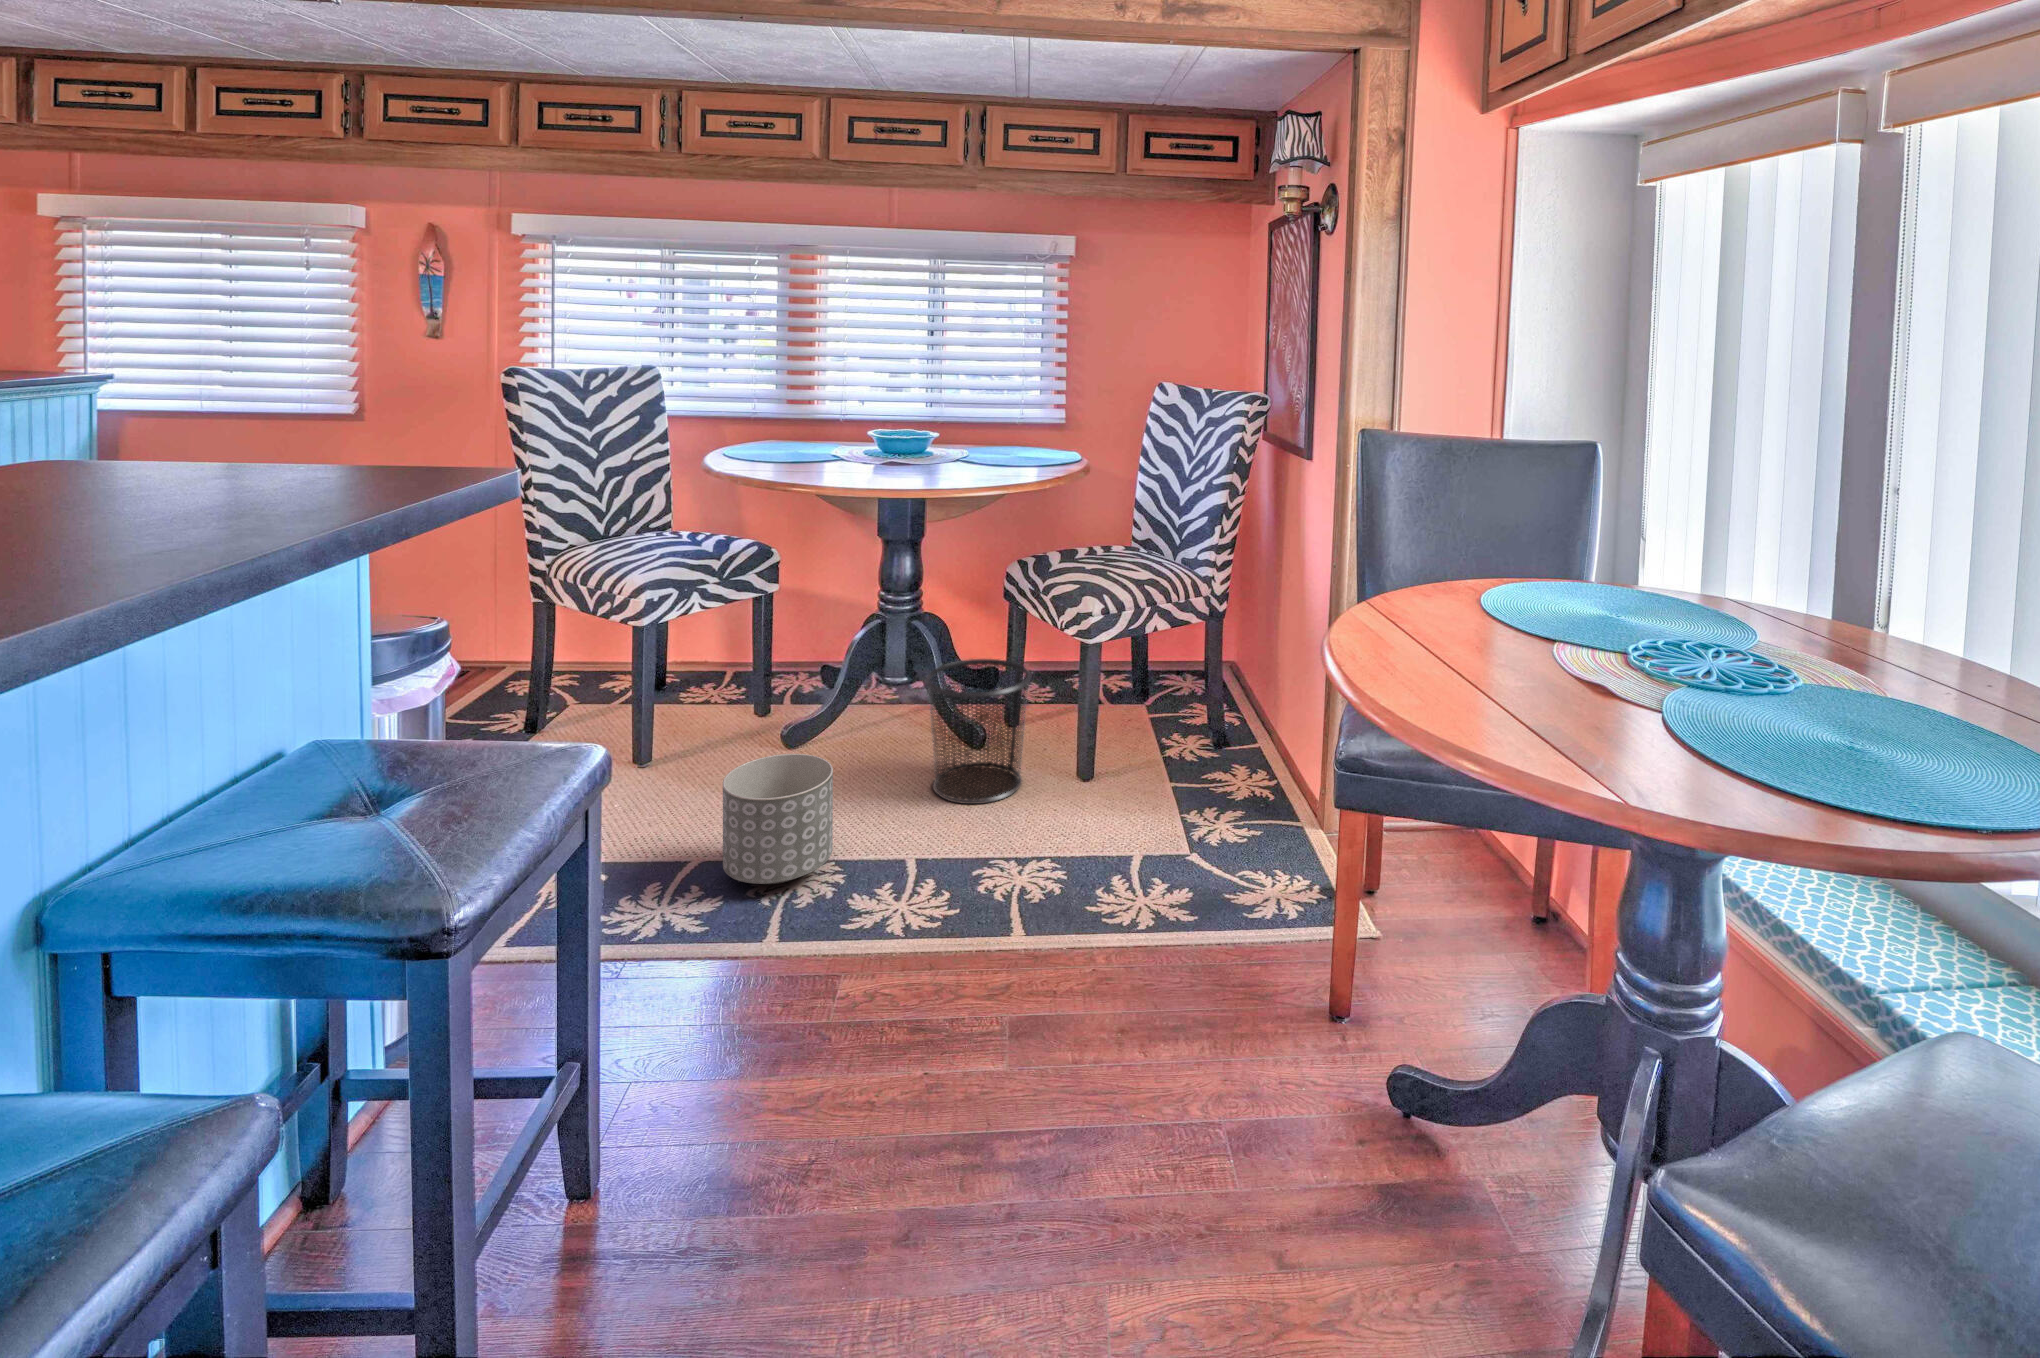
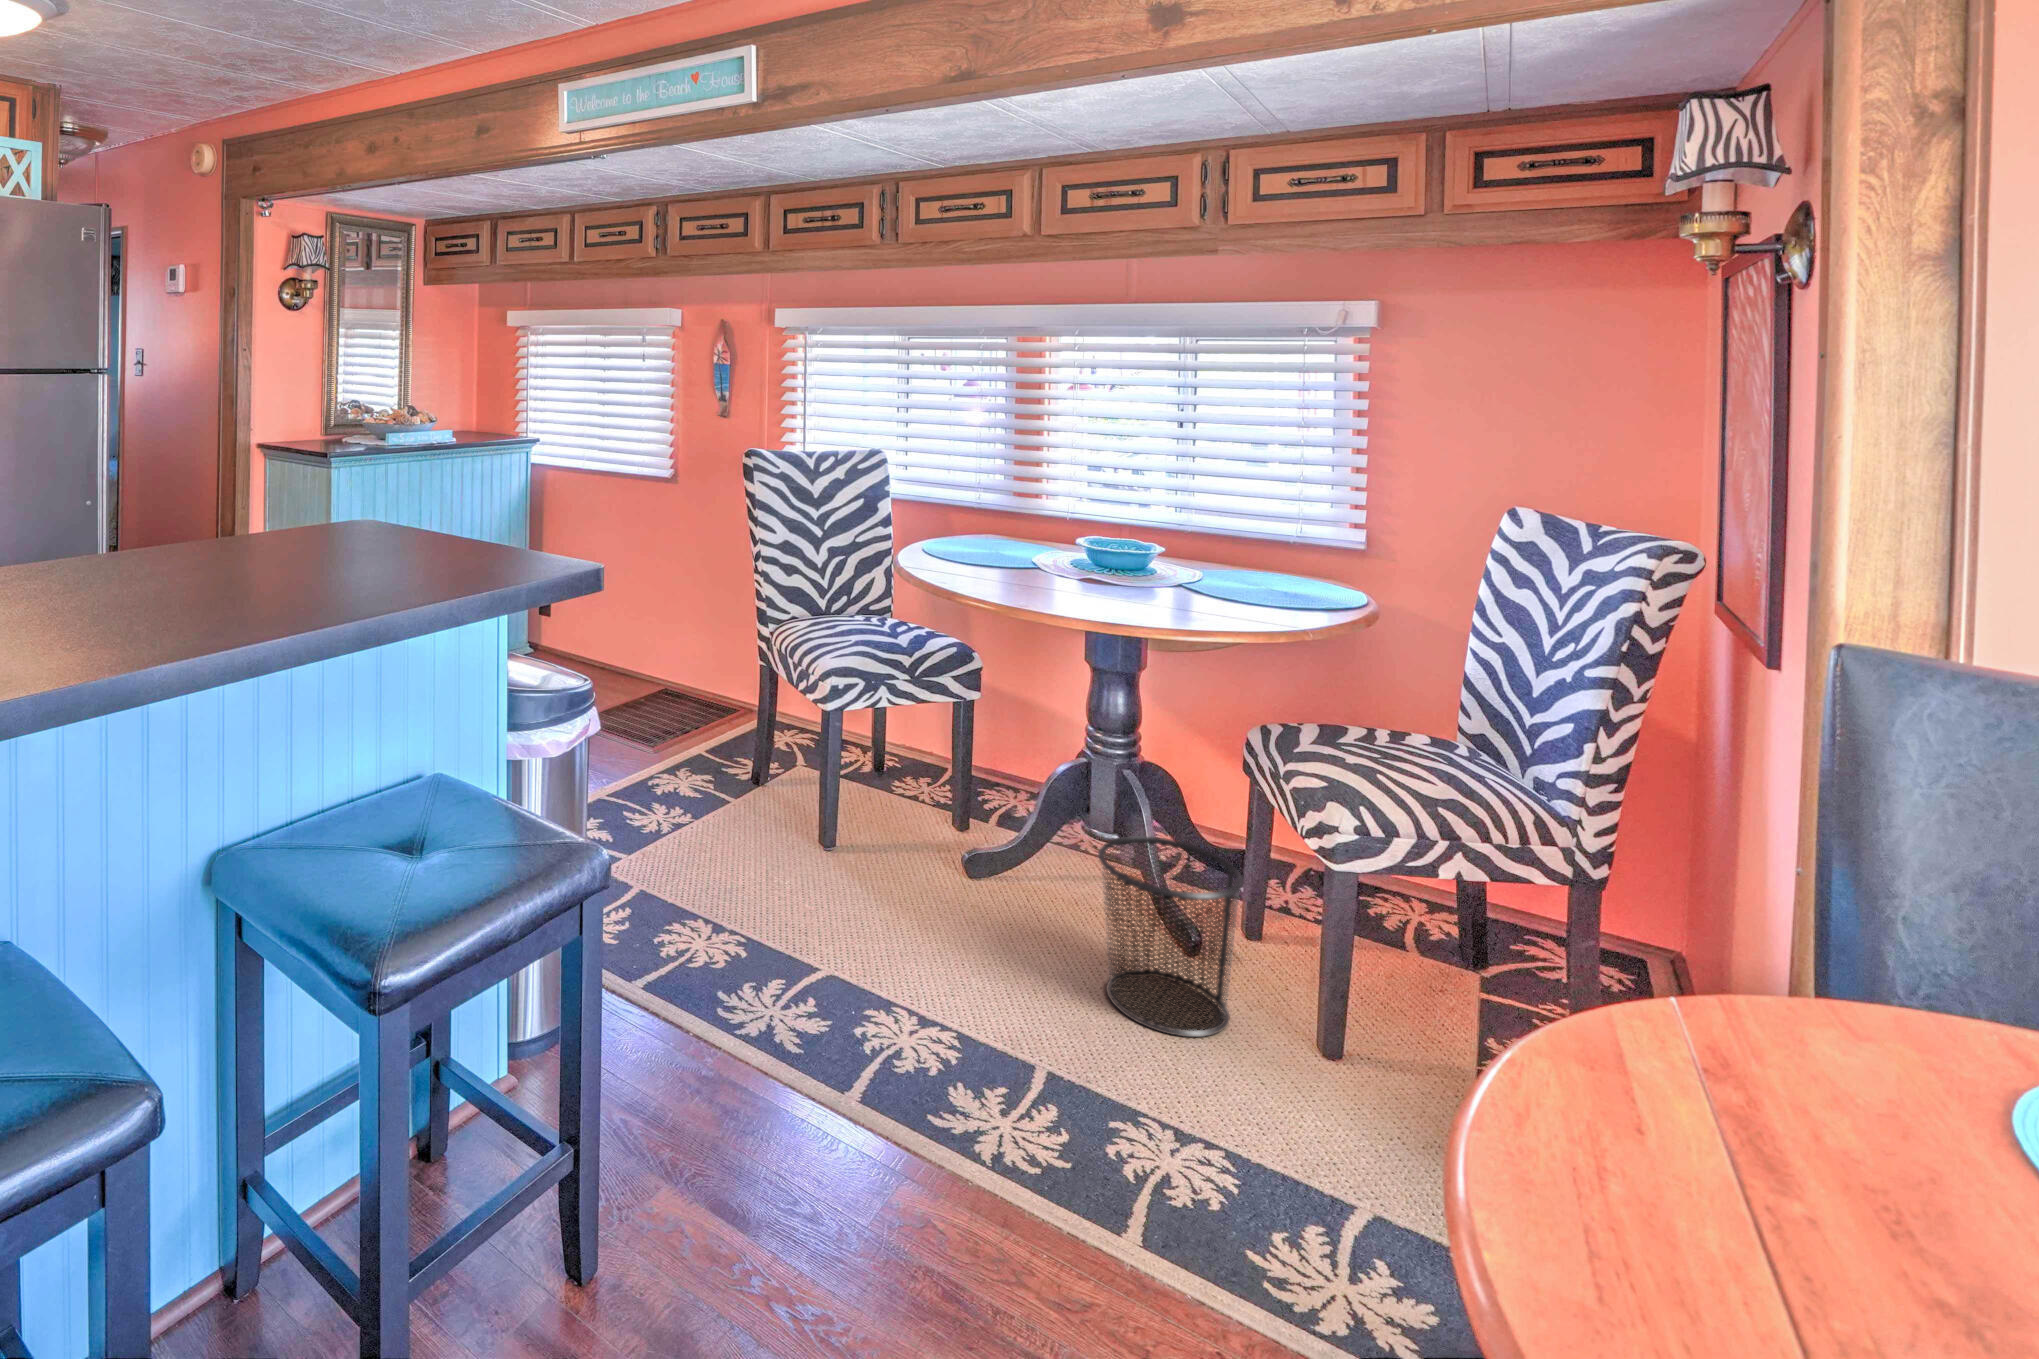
planter: present [723,754,833,884] -> none [839,883,956,1034]

